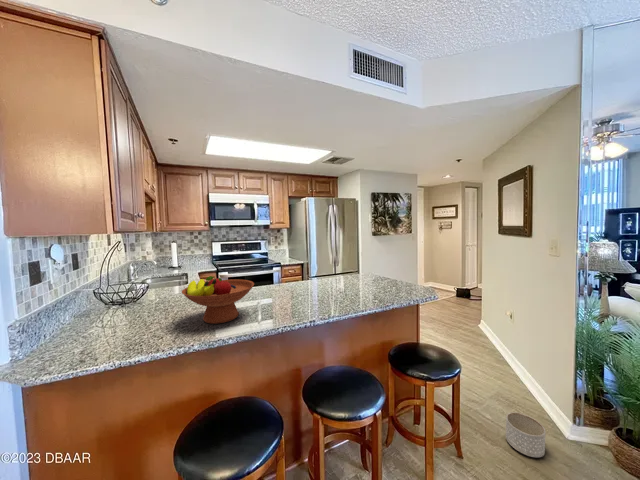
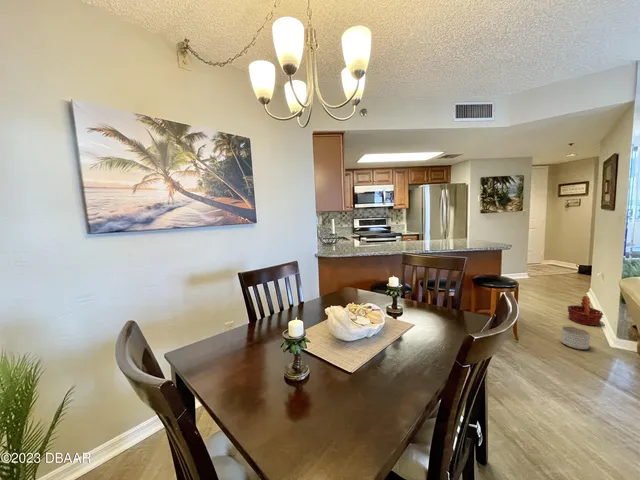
fruit bowl: present [182,276,254,324] -> none [371,229,401,248]
basket: none [483,344,523,387] -> present [568,296,603,326]

